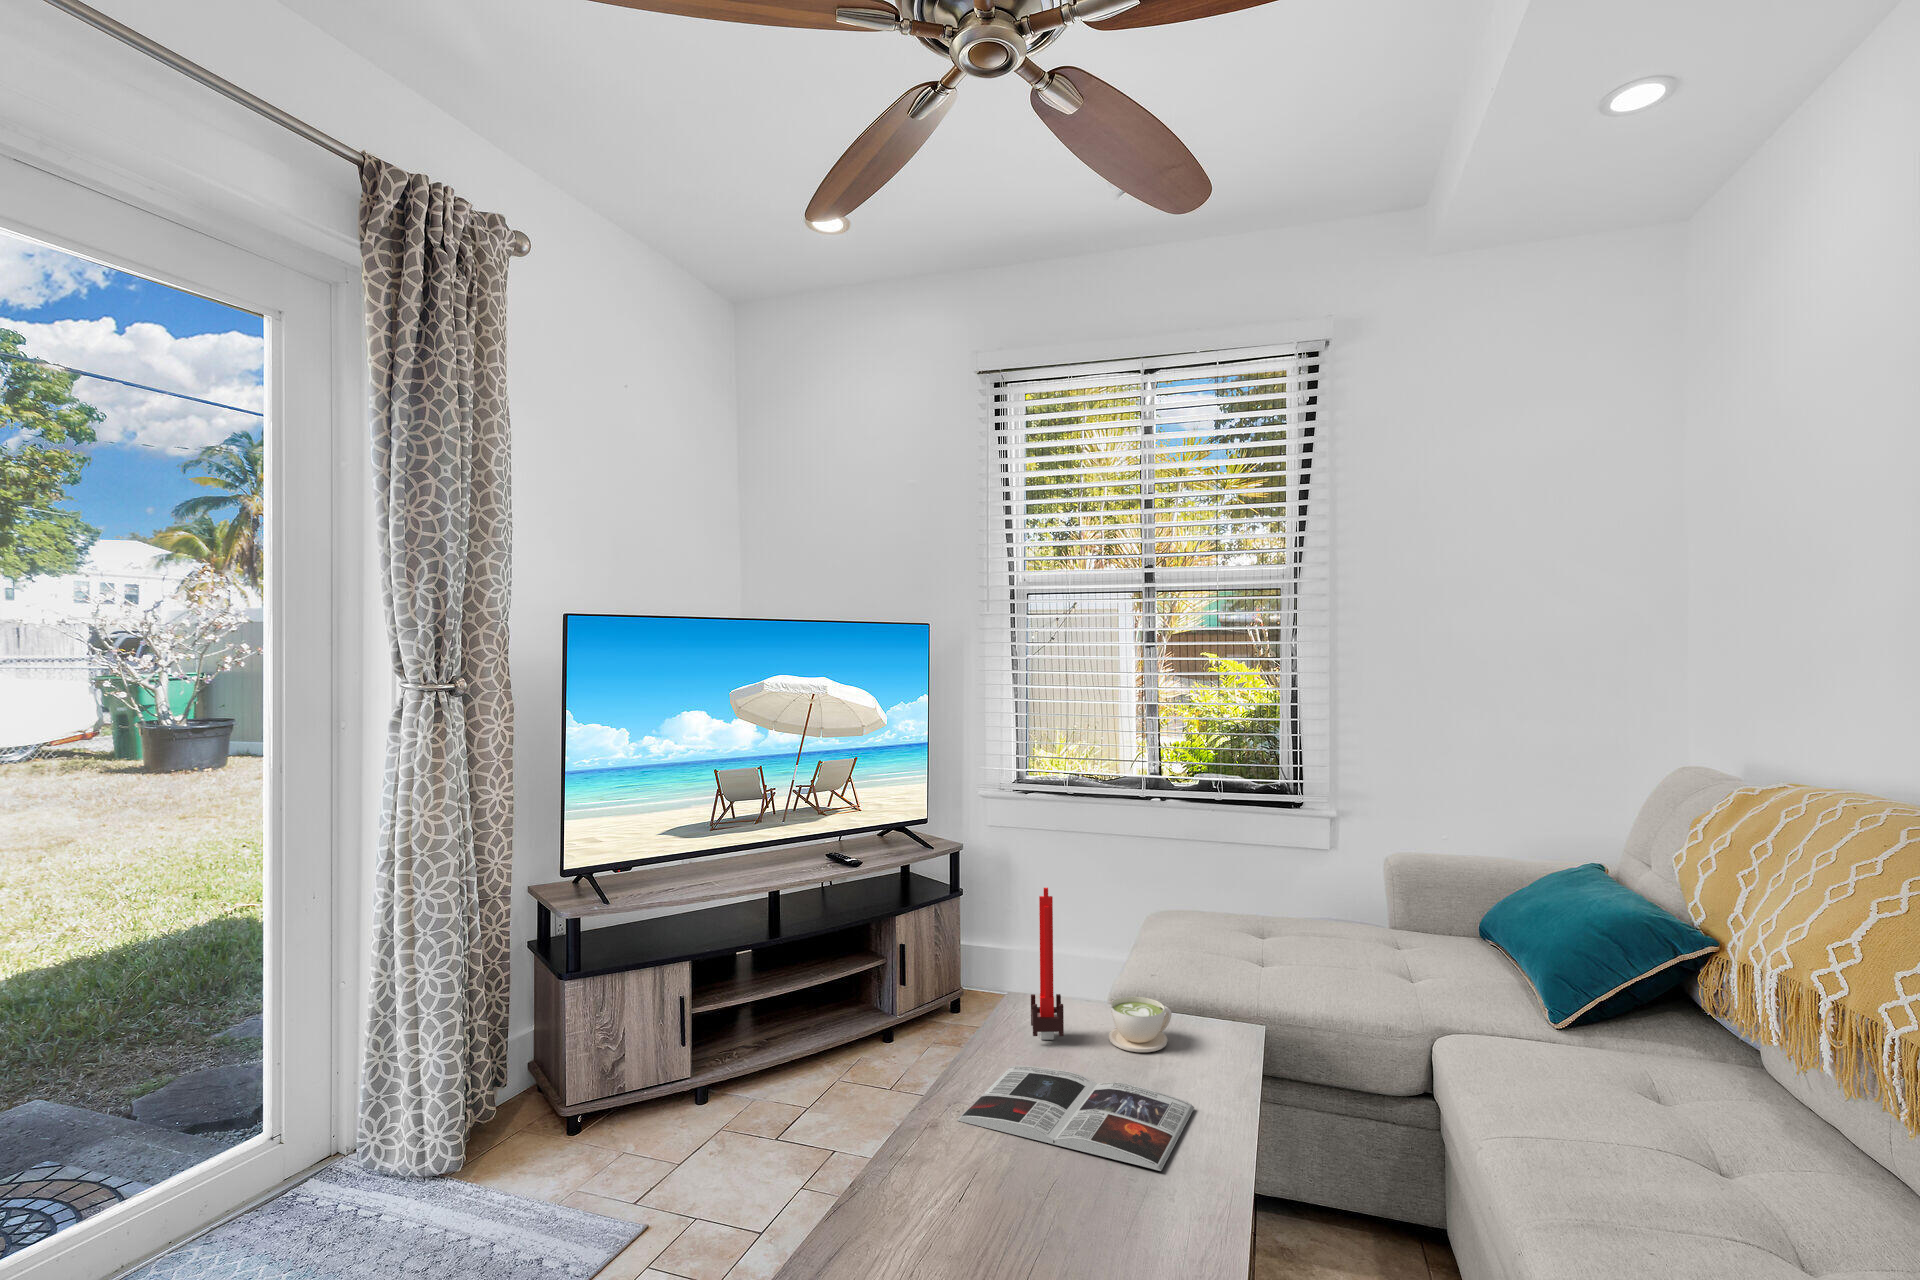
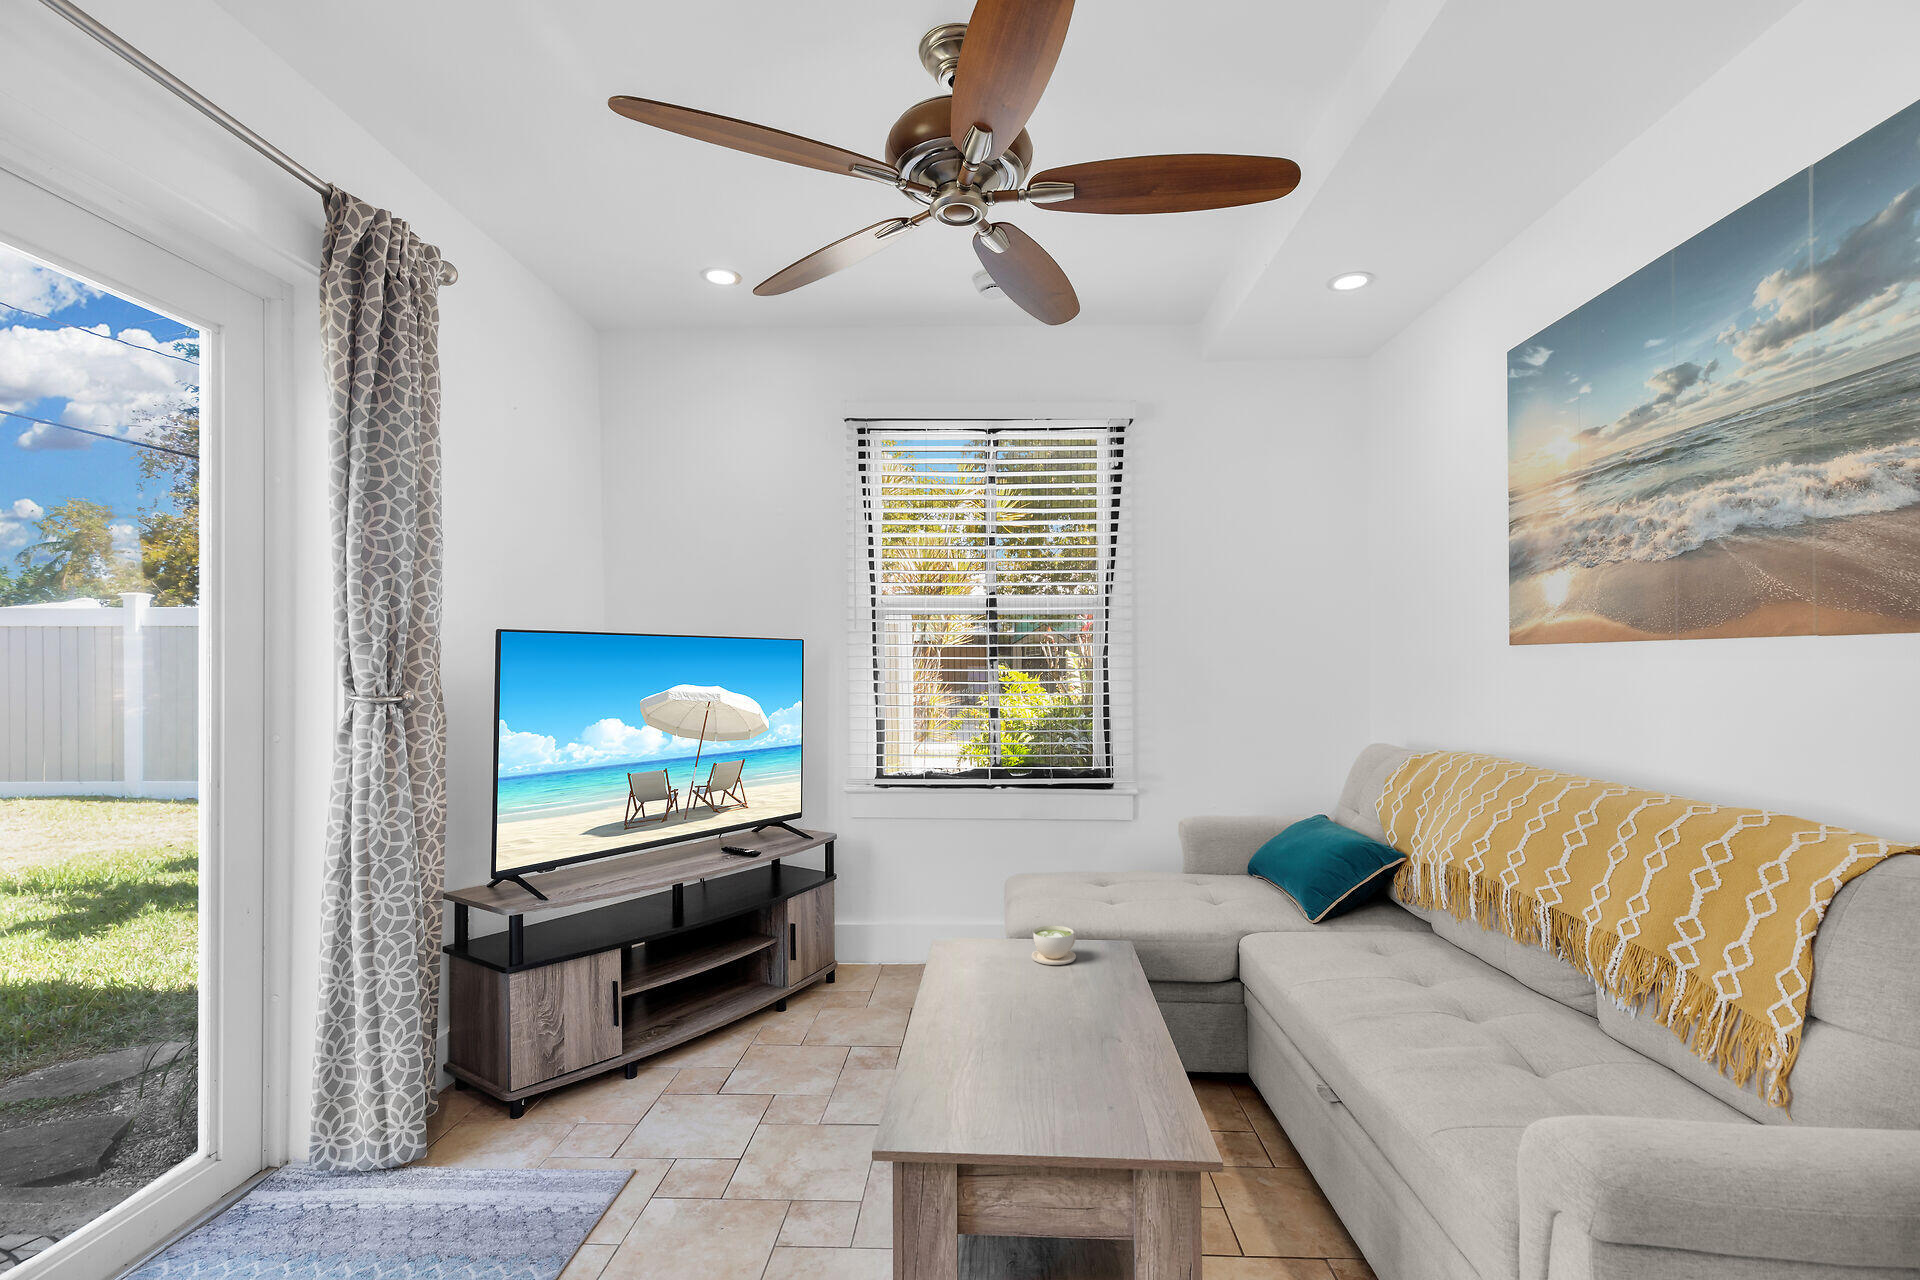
candle: present [1031,888,1064,1040] -> none [972,845,1001,965]
magazine: present [957,1066,1194,1171] -> none [953,980,1116,1030]

